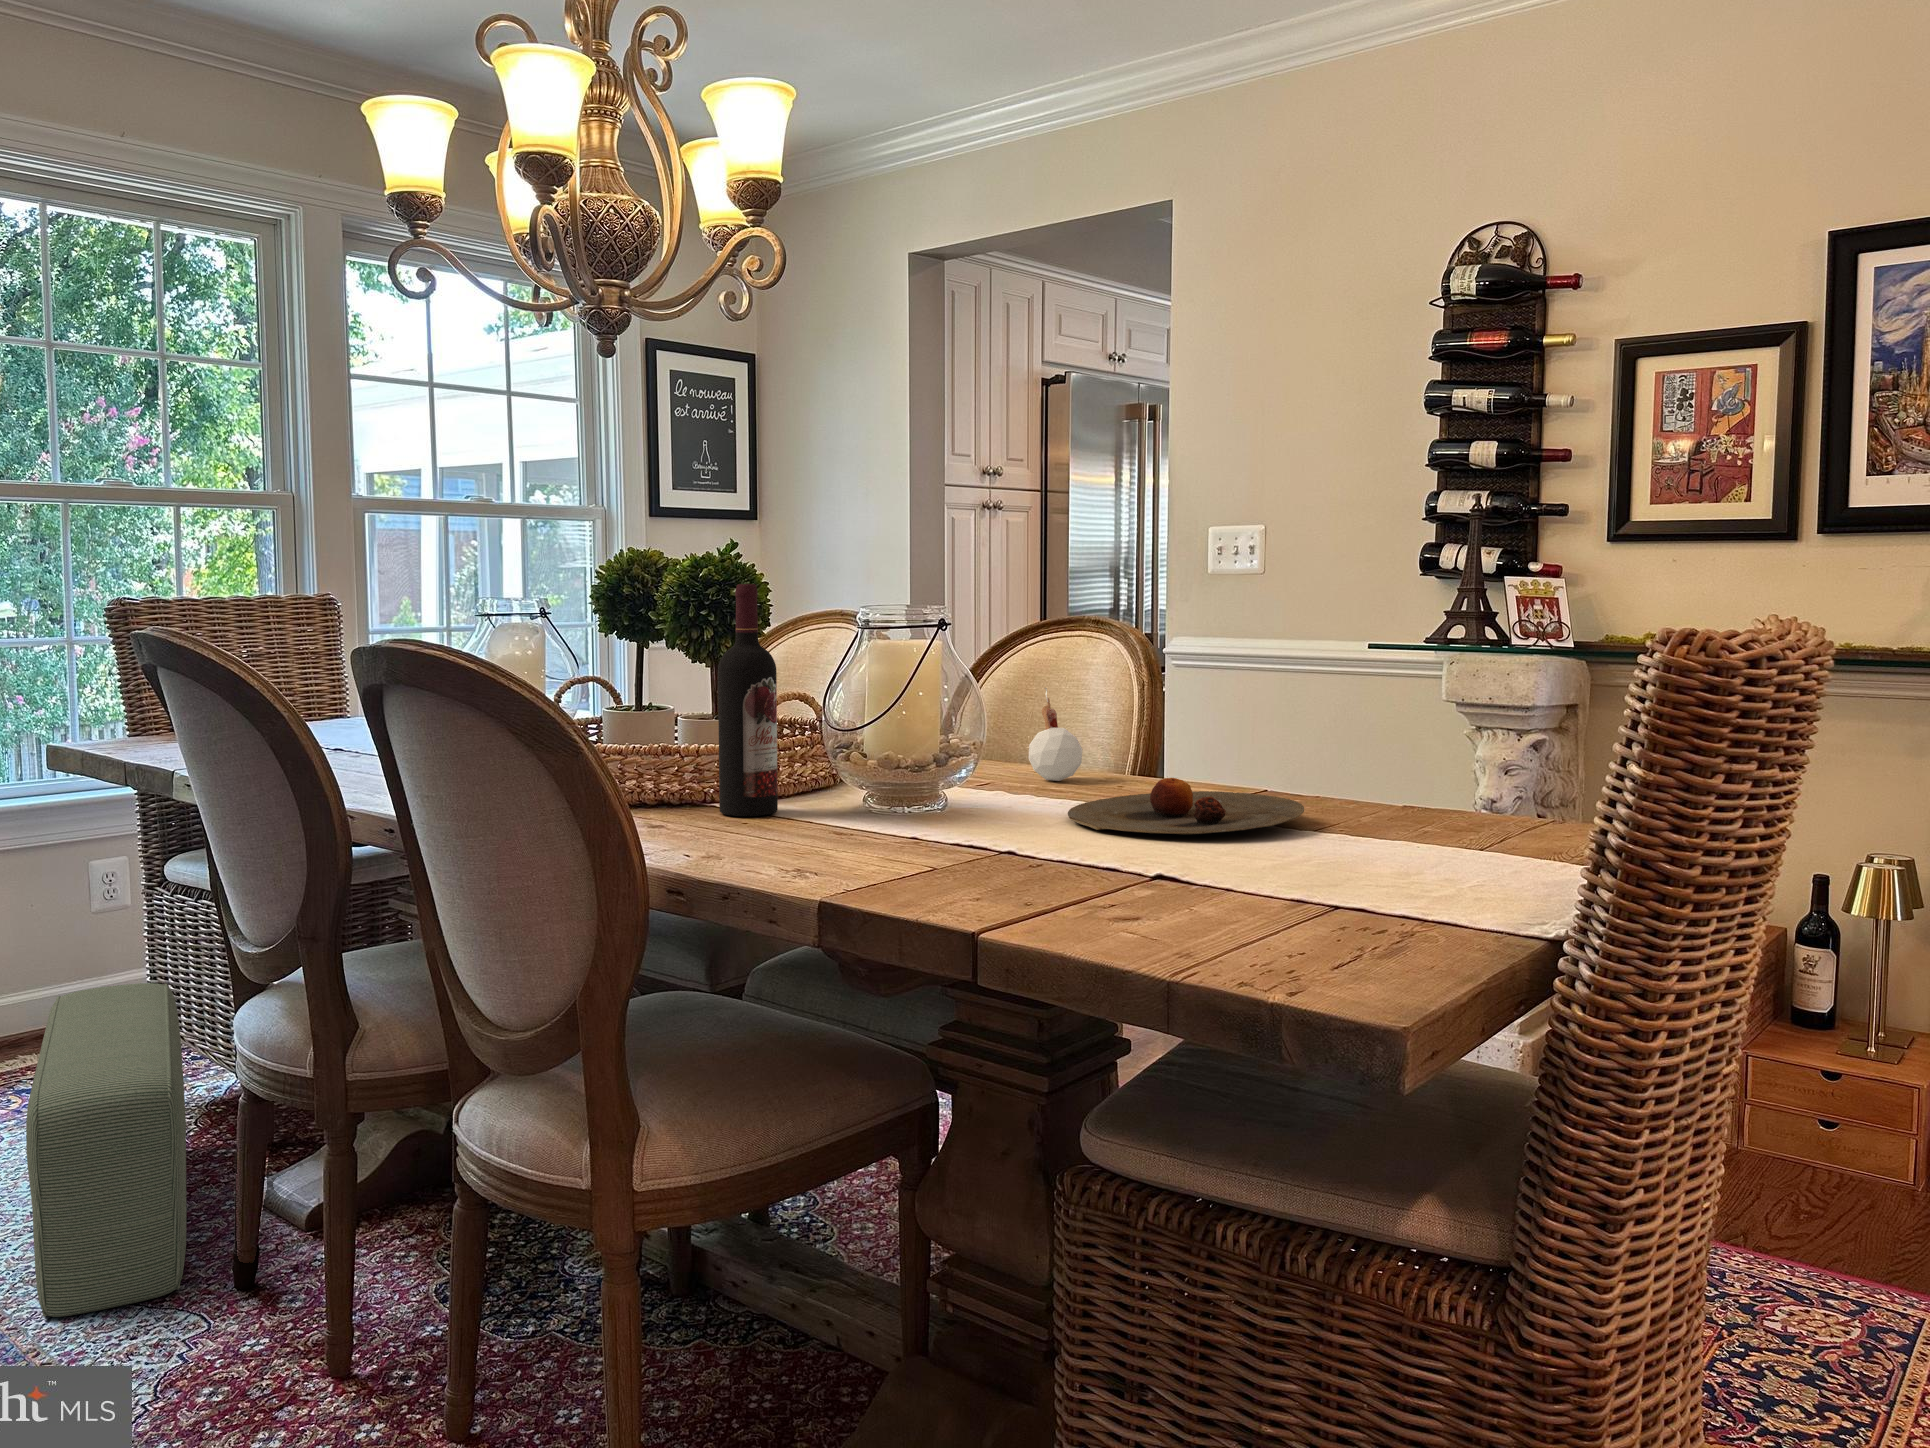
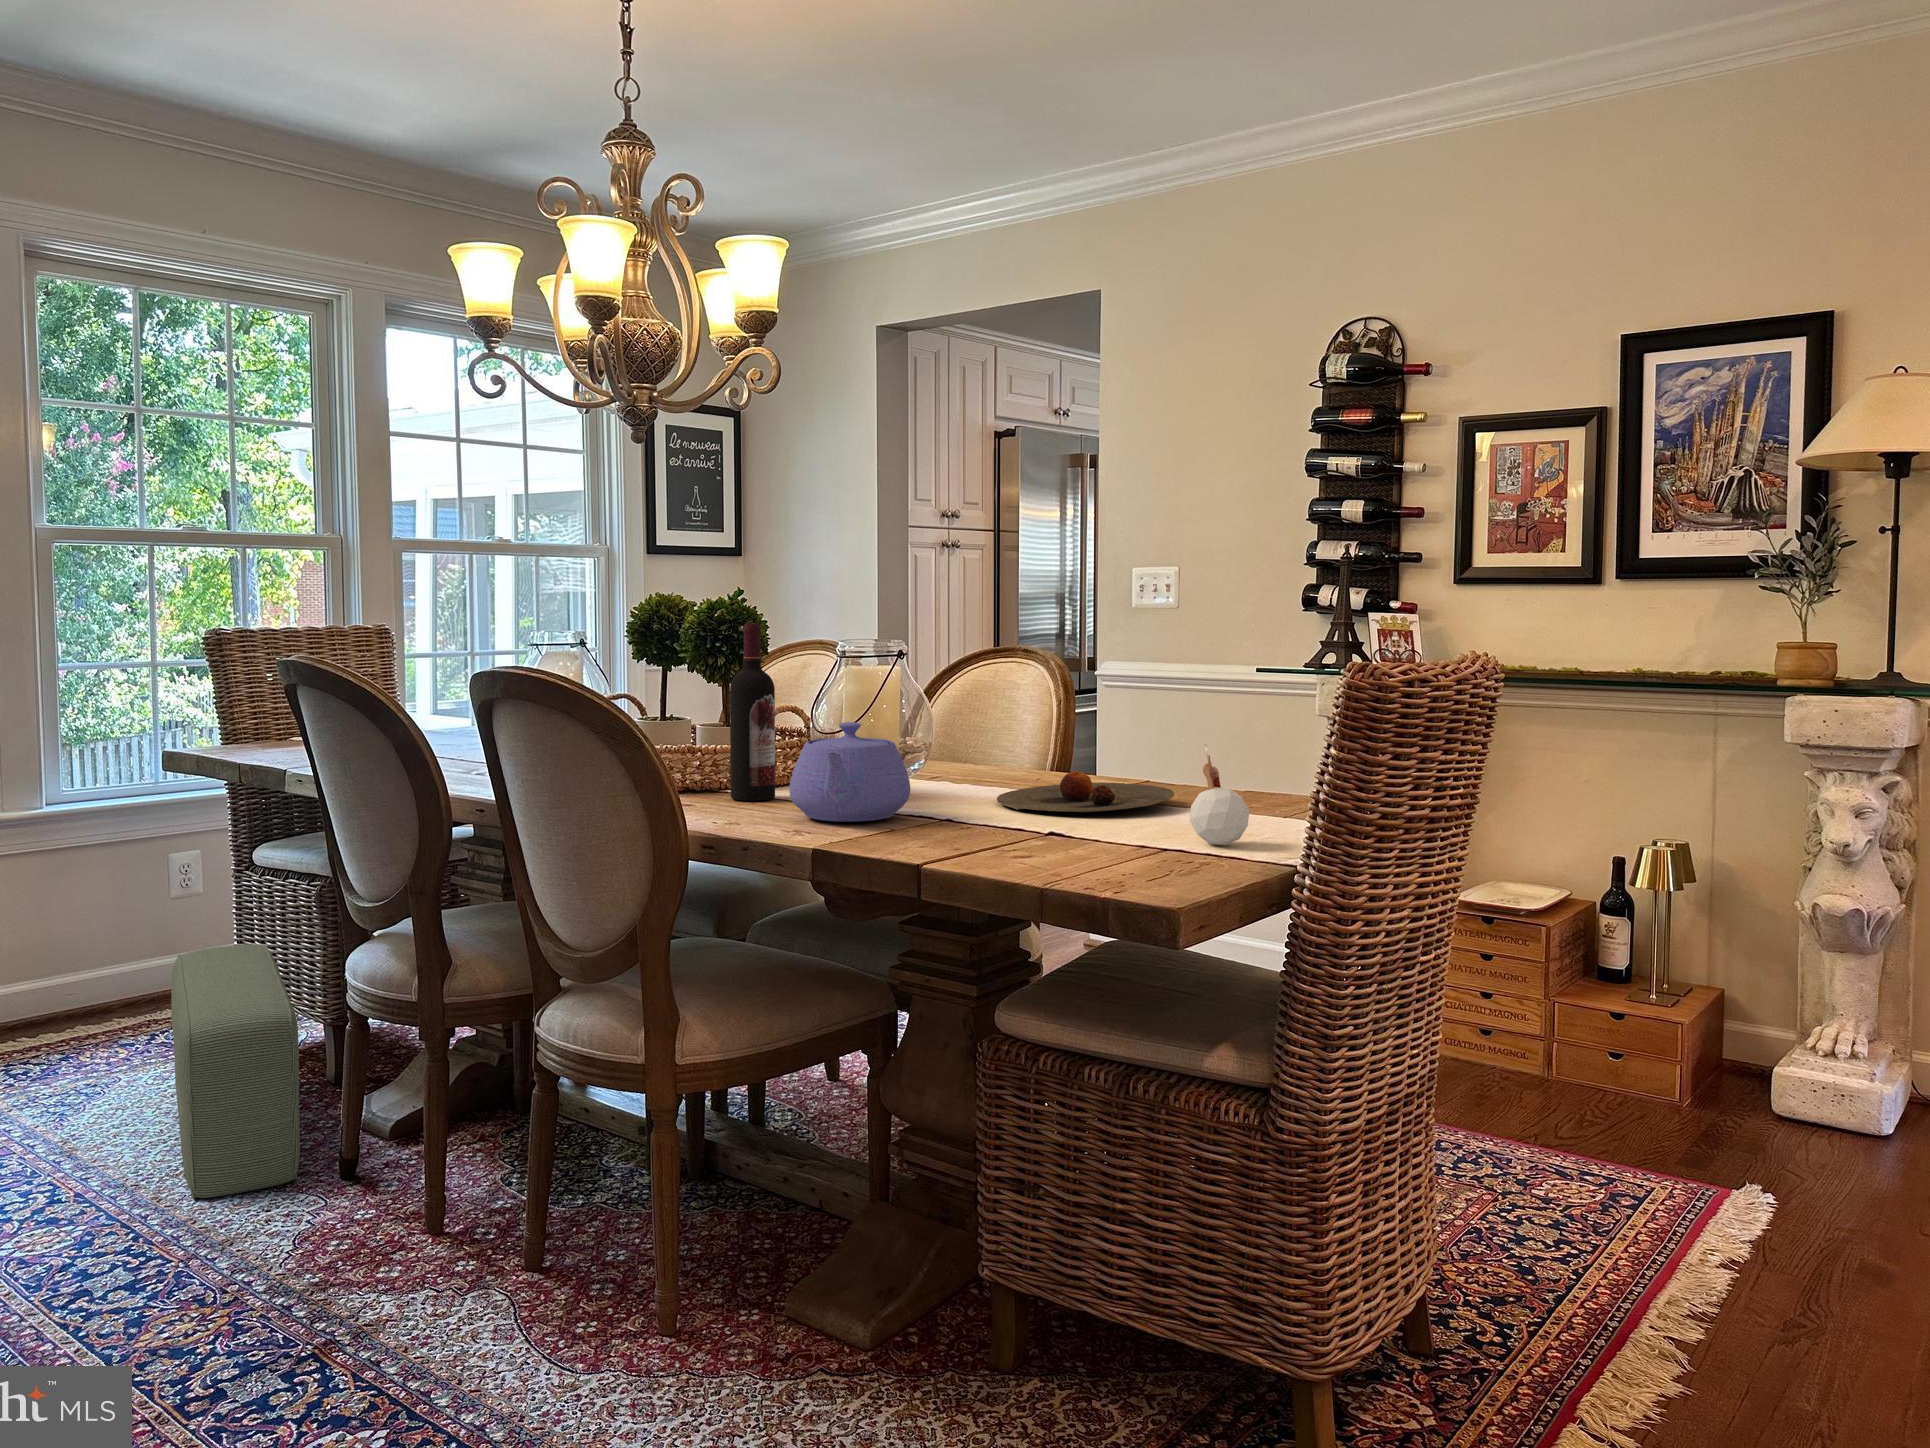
candle: present [1029,688,1082,781] -> present [1190,744,1249,846]
teapot: none [793,714,955,849] -> present [789,722,910,822]

